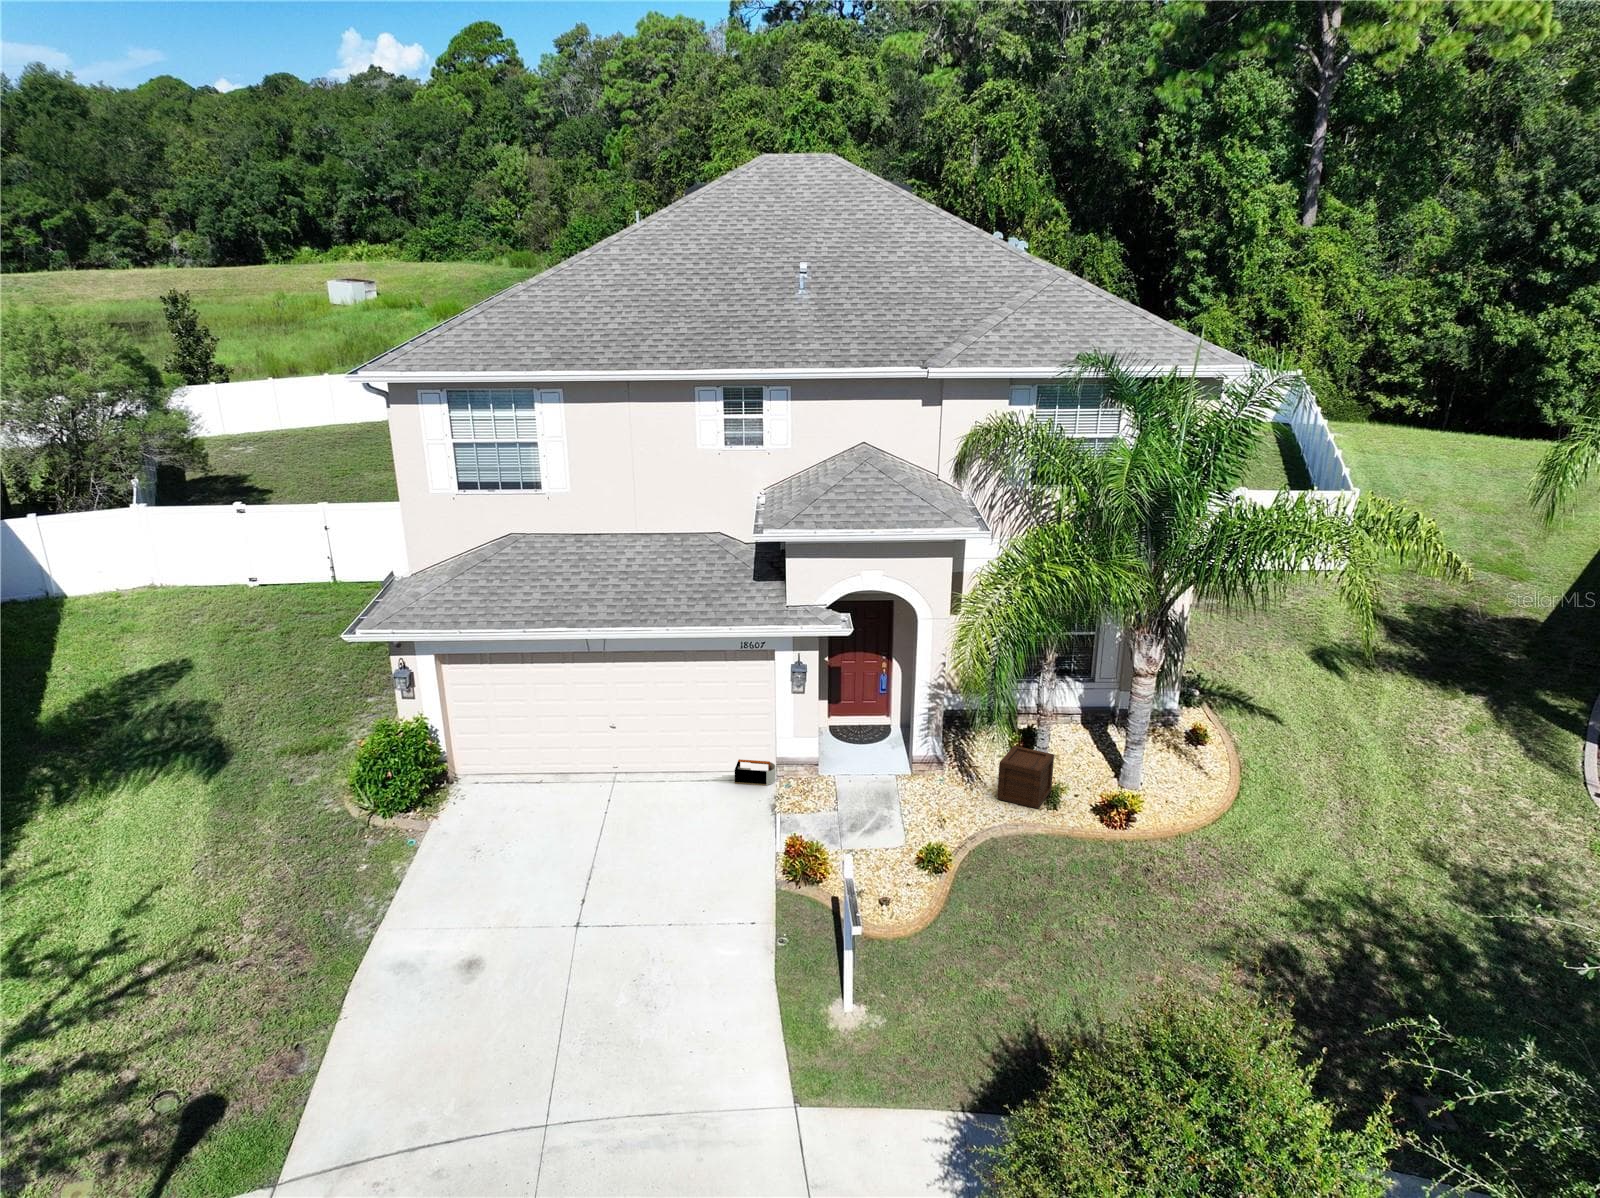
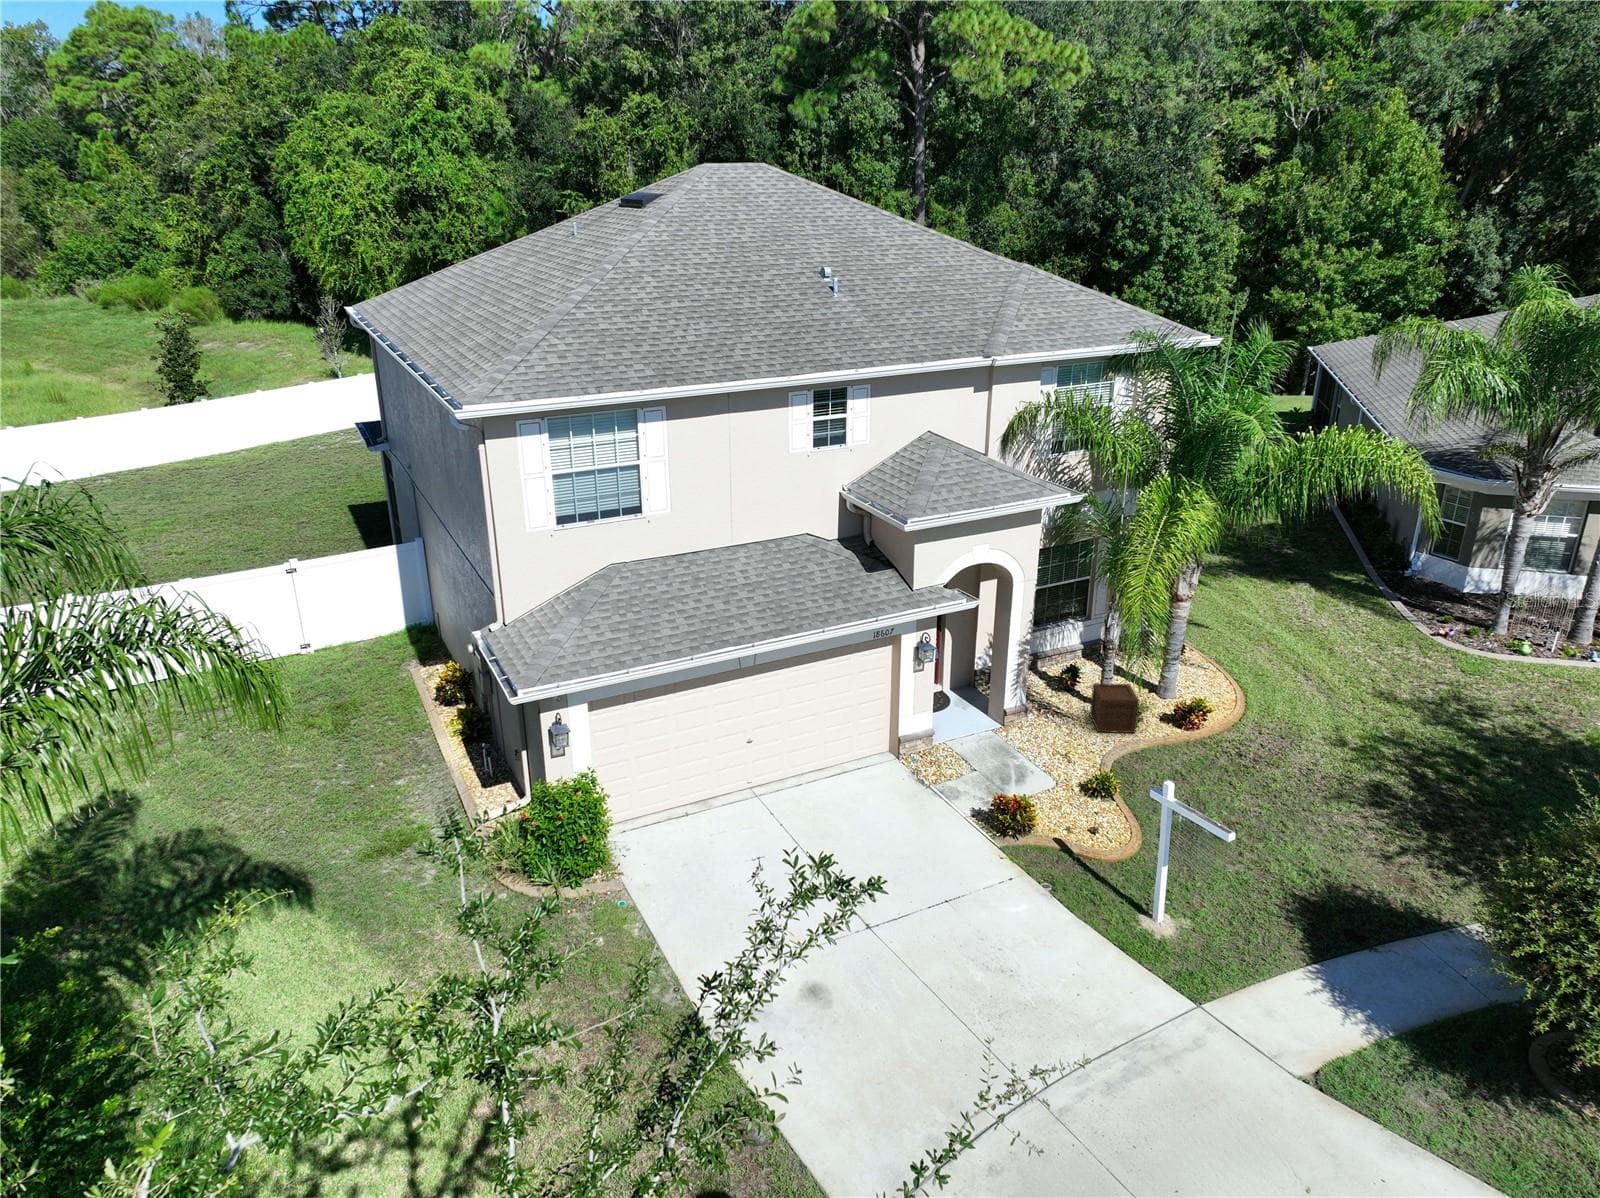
storage bin: present [735,759,775,786] -> none [873,743,913,770]

